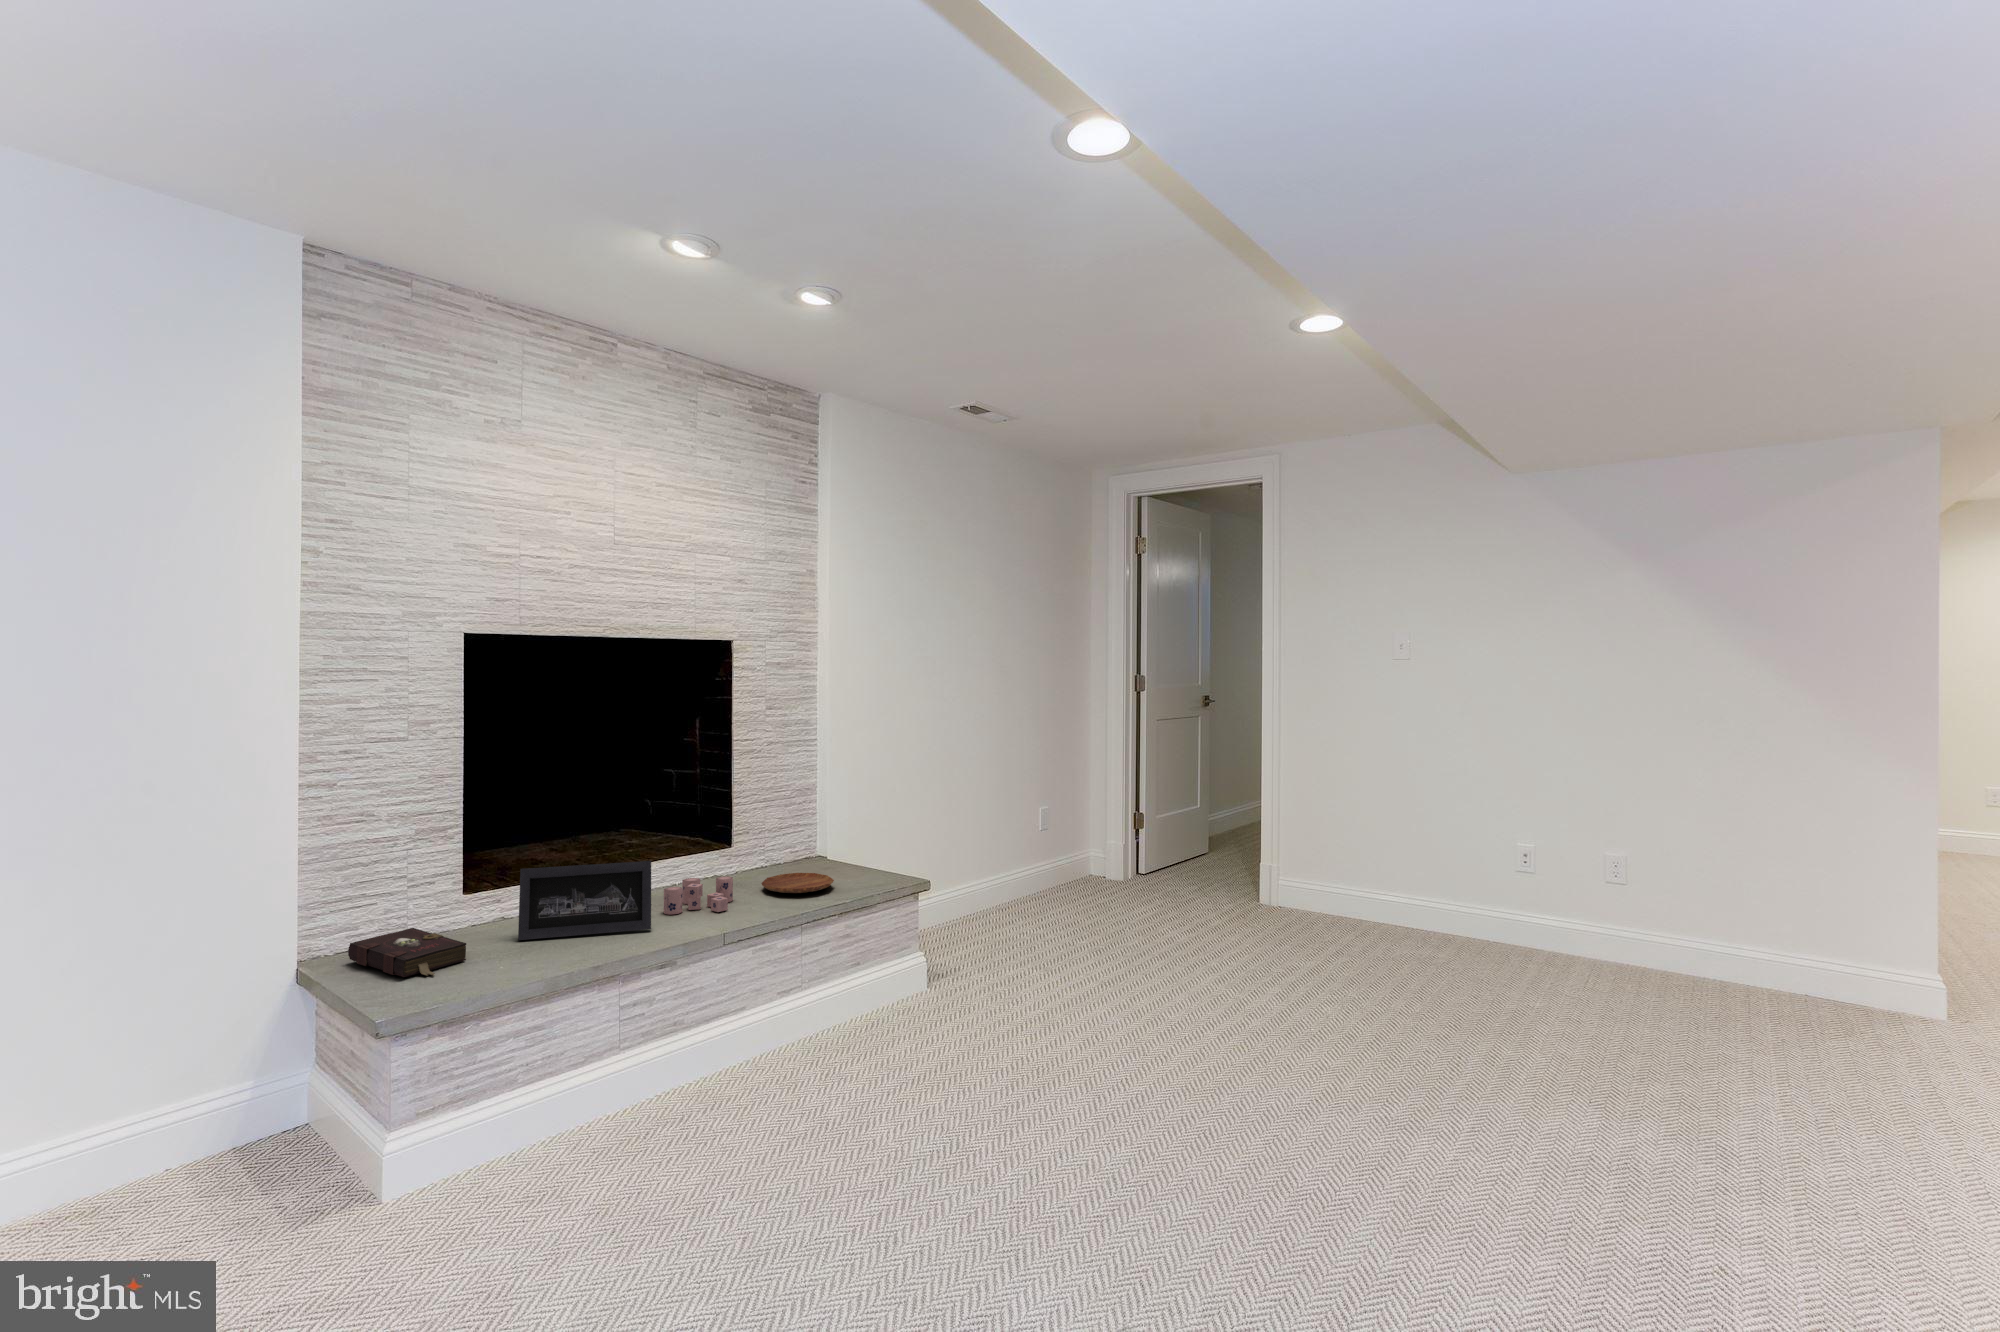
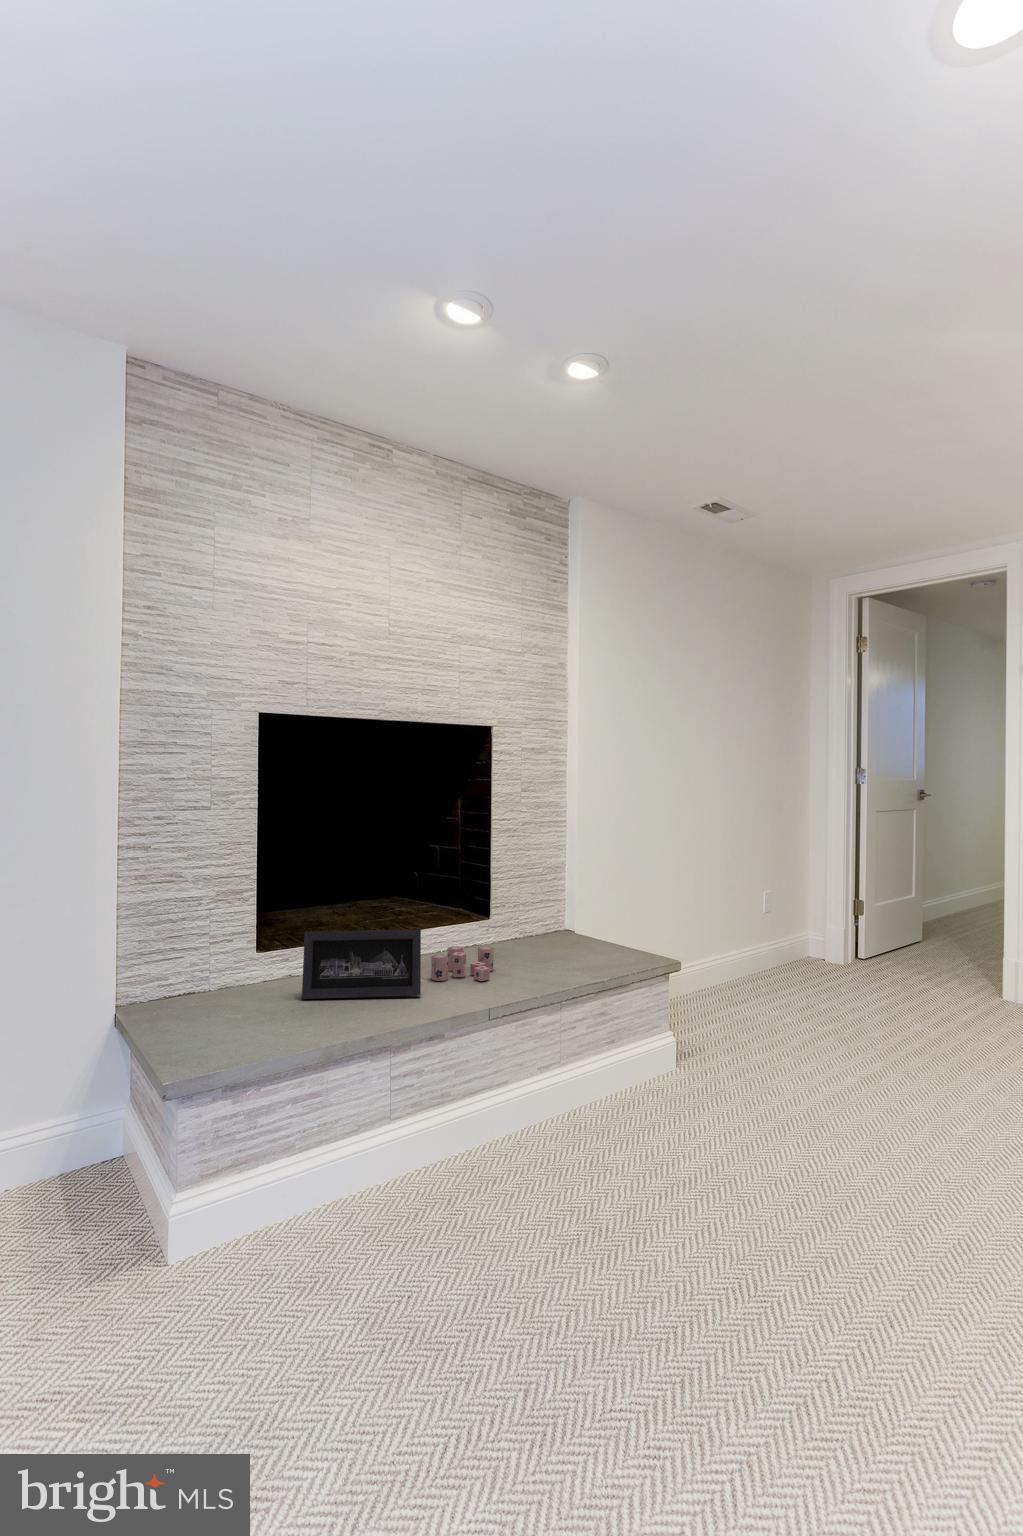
tray: present [761,873,834,893] -> none [518,945,587,966]
book: present [348,928,466,977] -> none [156,981,255,1031]

